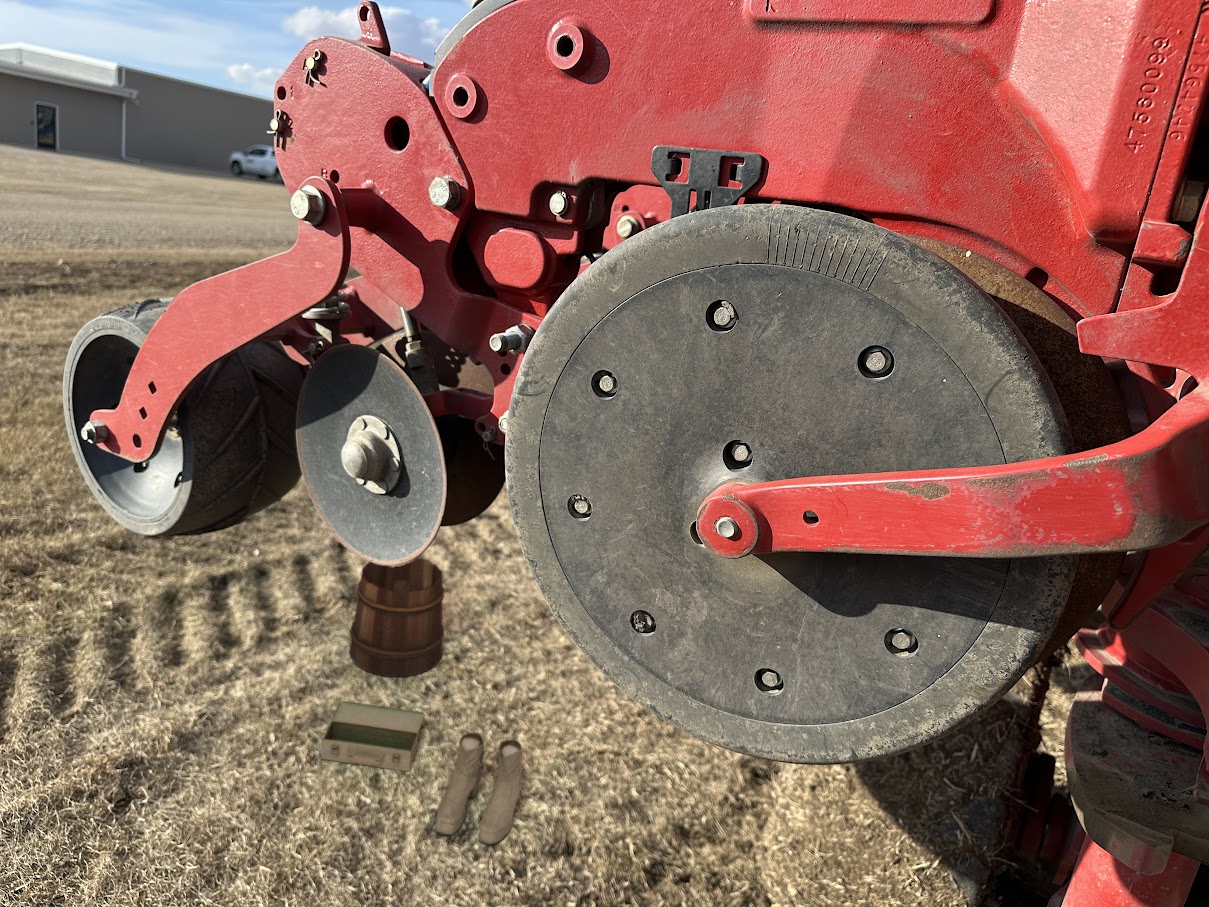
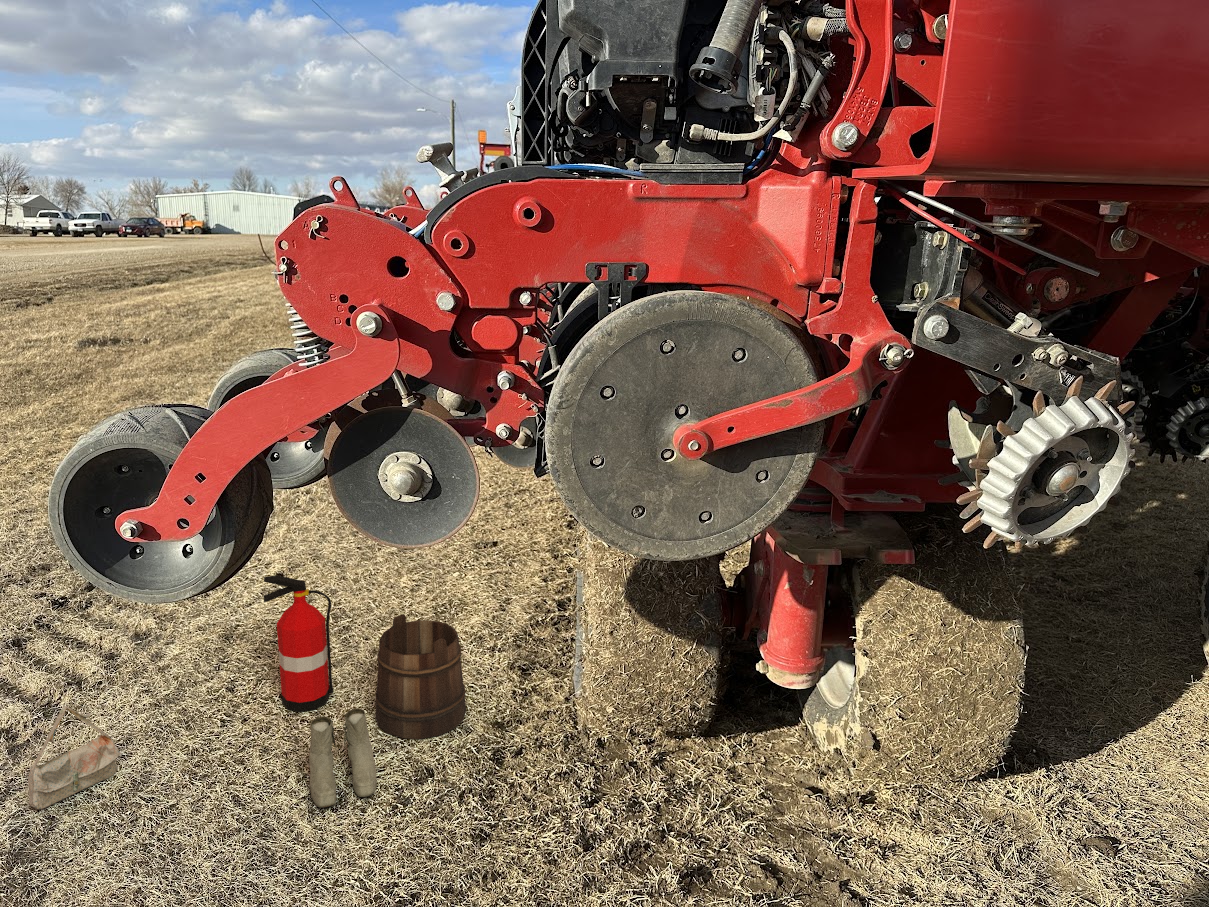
bucket: present [349,558,444,677] -> present [375,614,466,739]
fire extinguisher: none [490,558,560,717] -> present [264,575,333,712]
bag: none [223,618,315,706] -> present [28,706,121,810]
toolbox: present [321,701,424,771] -> none [159,733,260,808]

